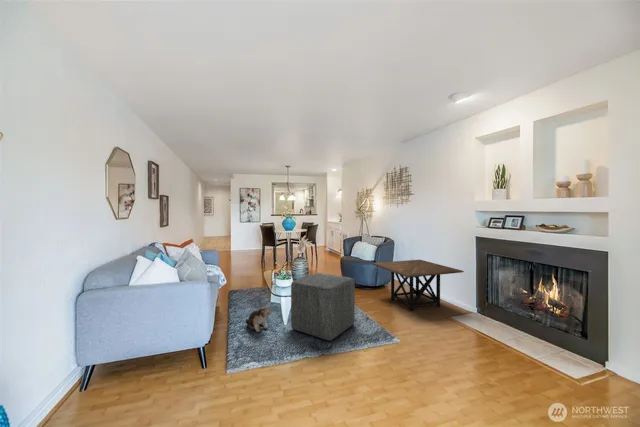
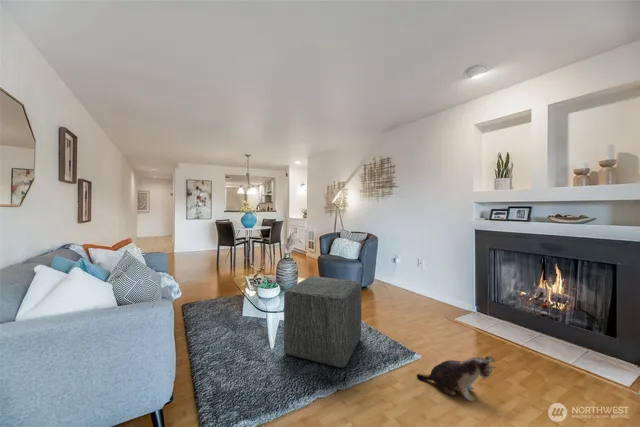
side table: present [372,260,464,311] -> none [360,256,461,314]
plush toy: present [246,306,271,332] -> present [417,356,495,401]

